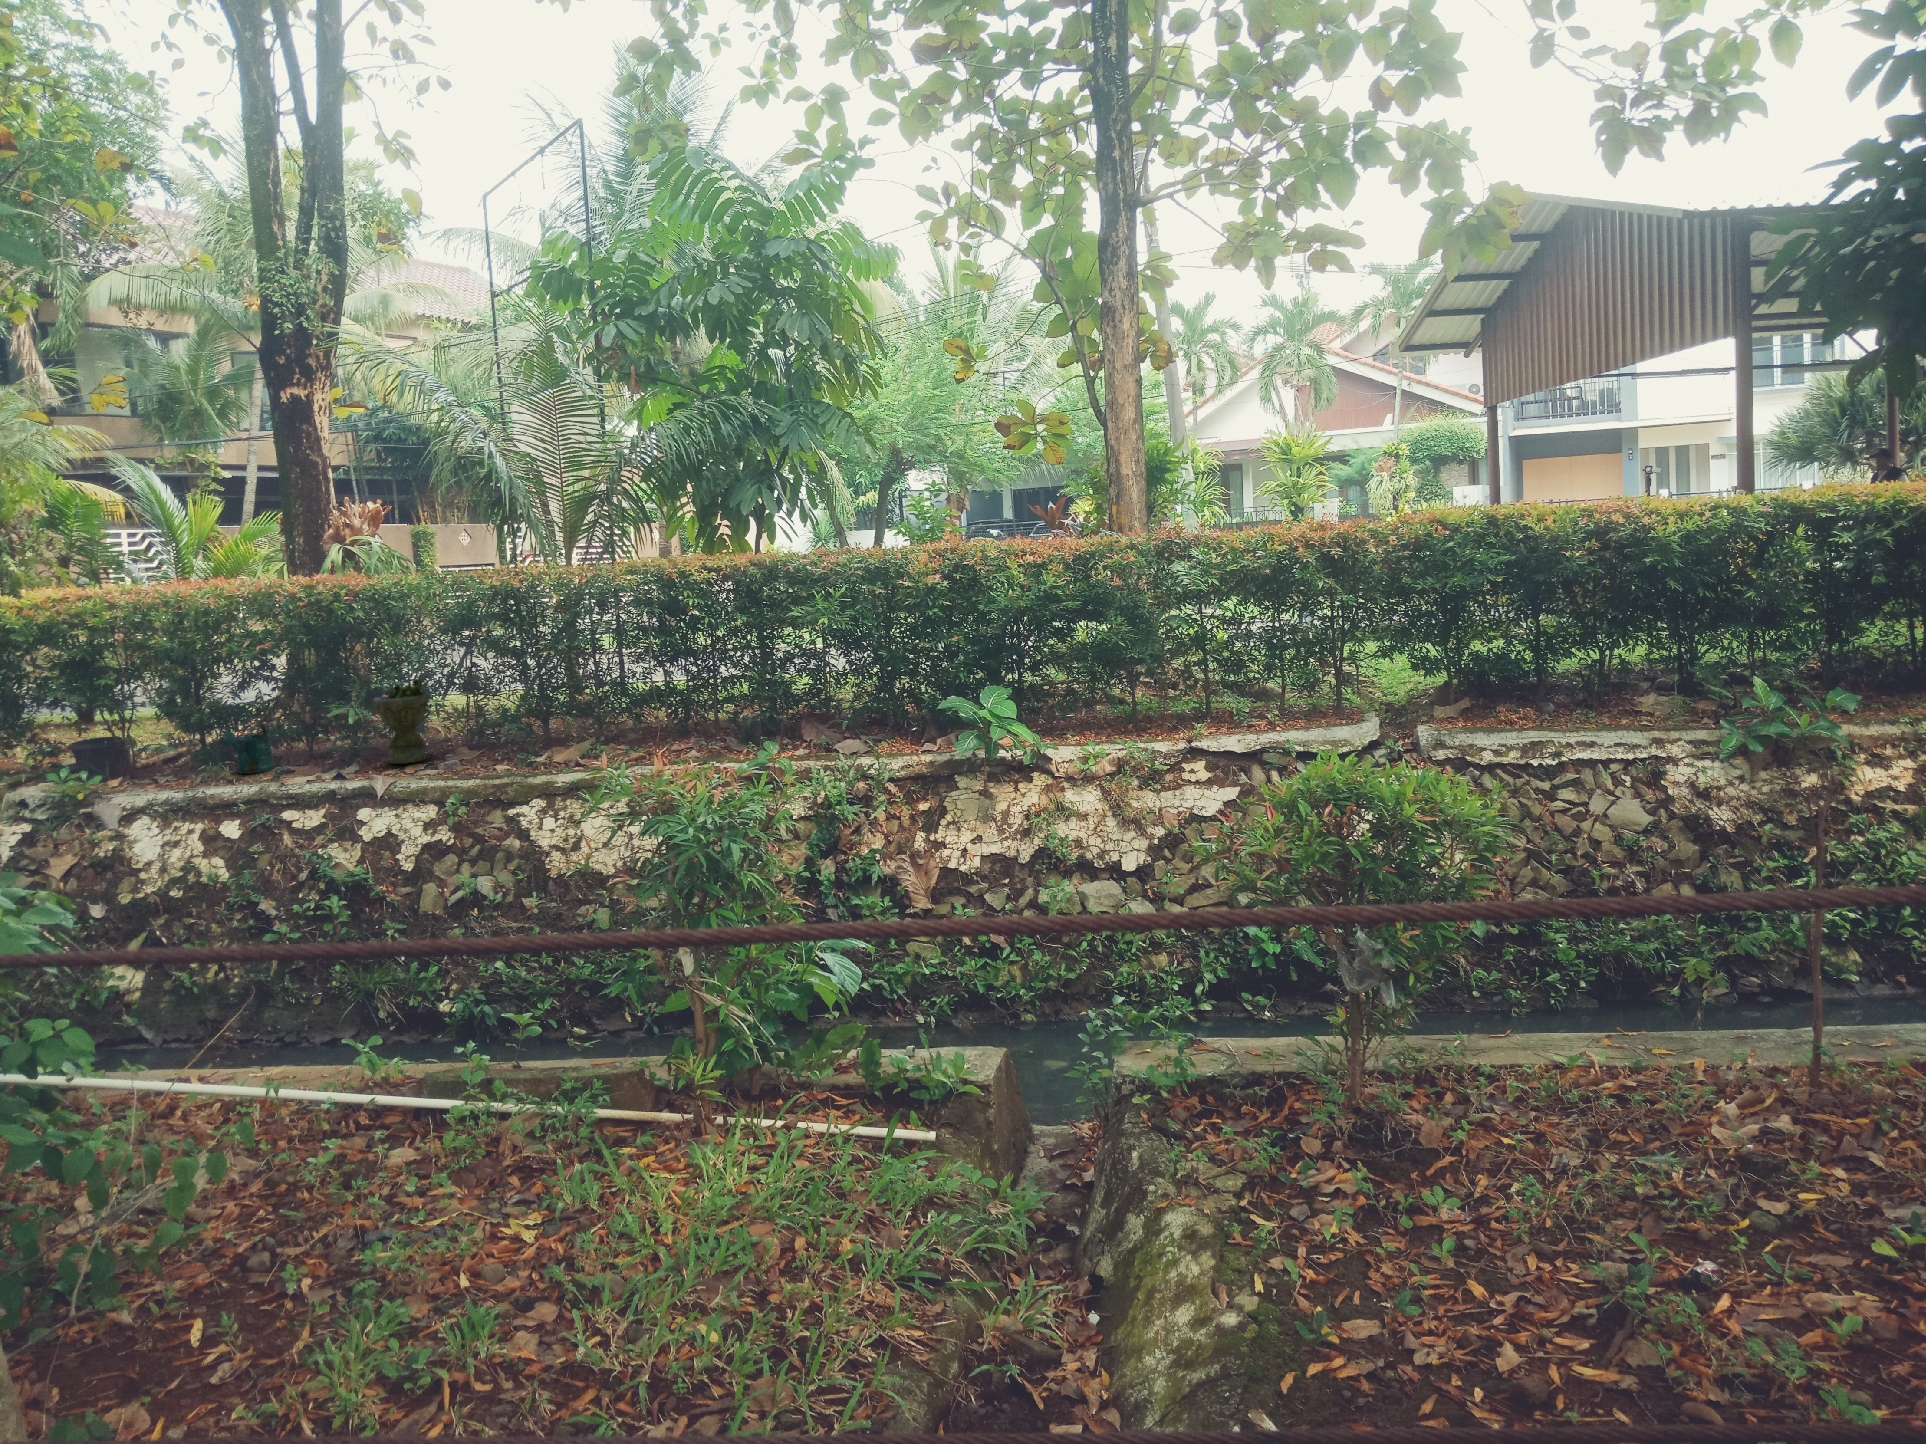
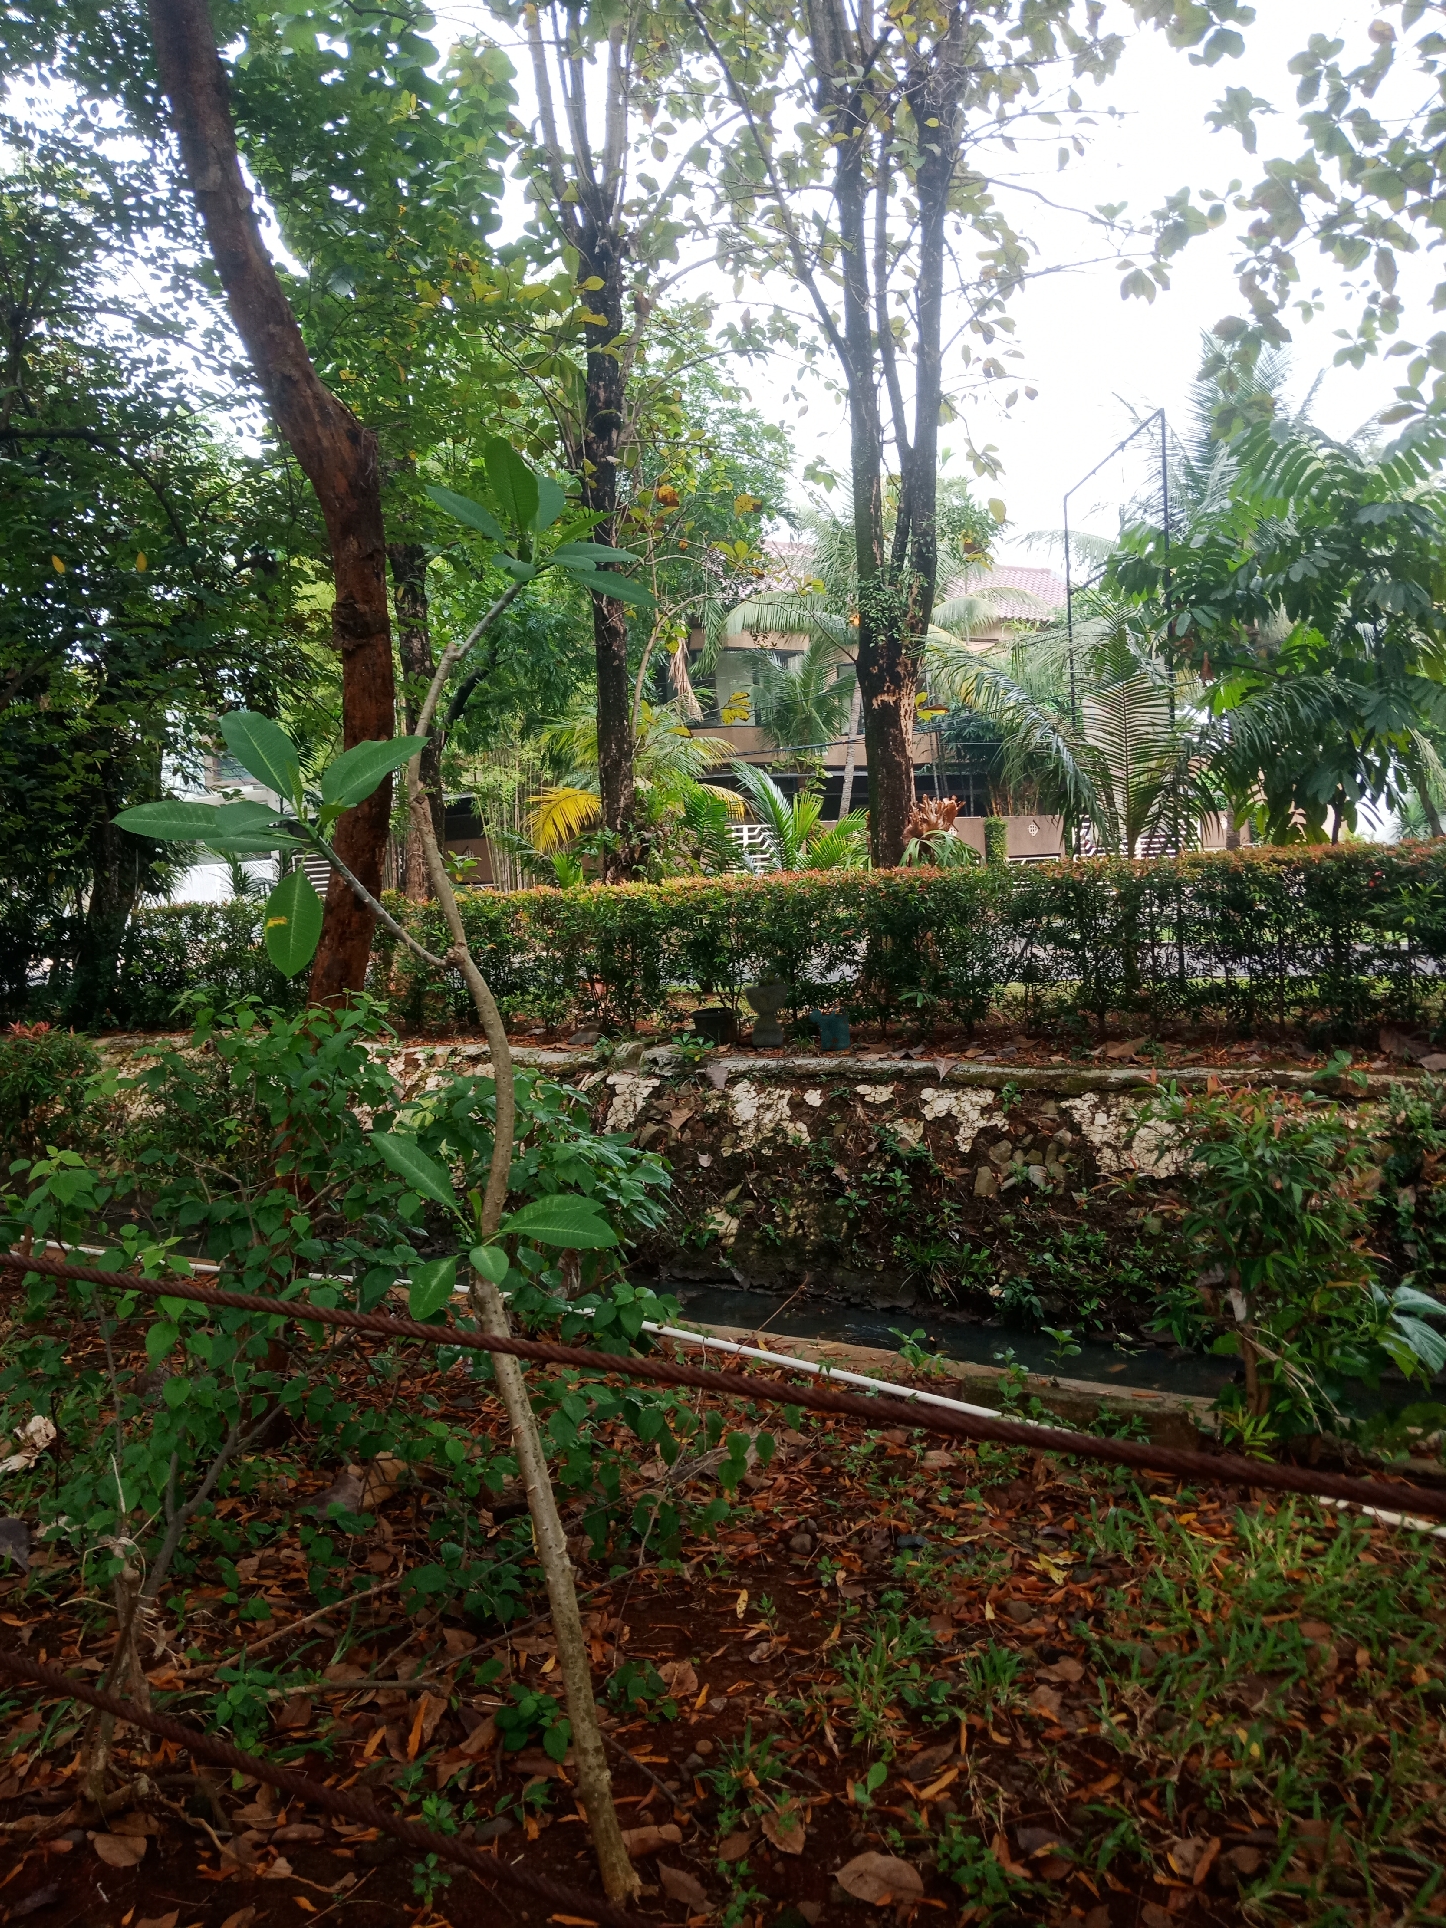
planter: present [374,678,428,764] -> present [744,972,788,1046]

